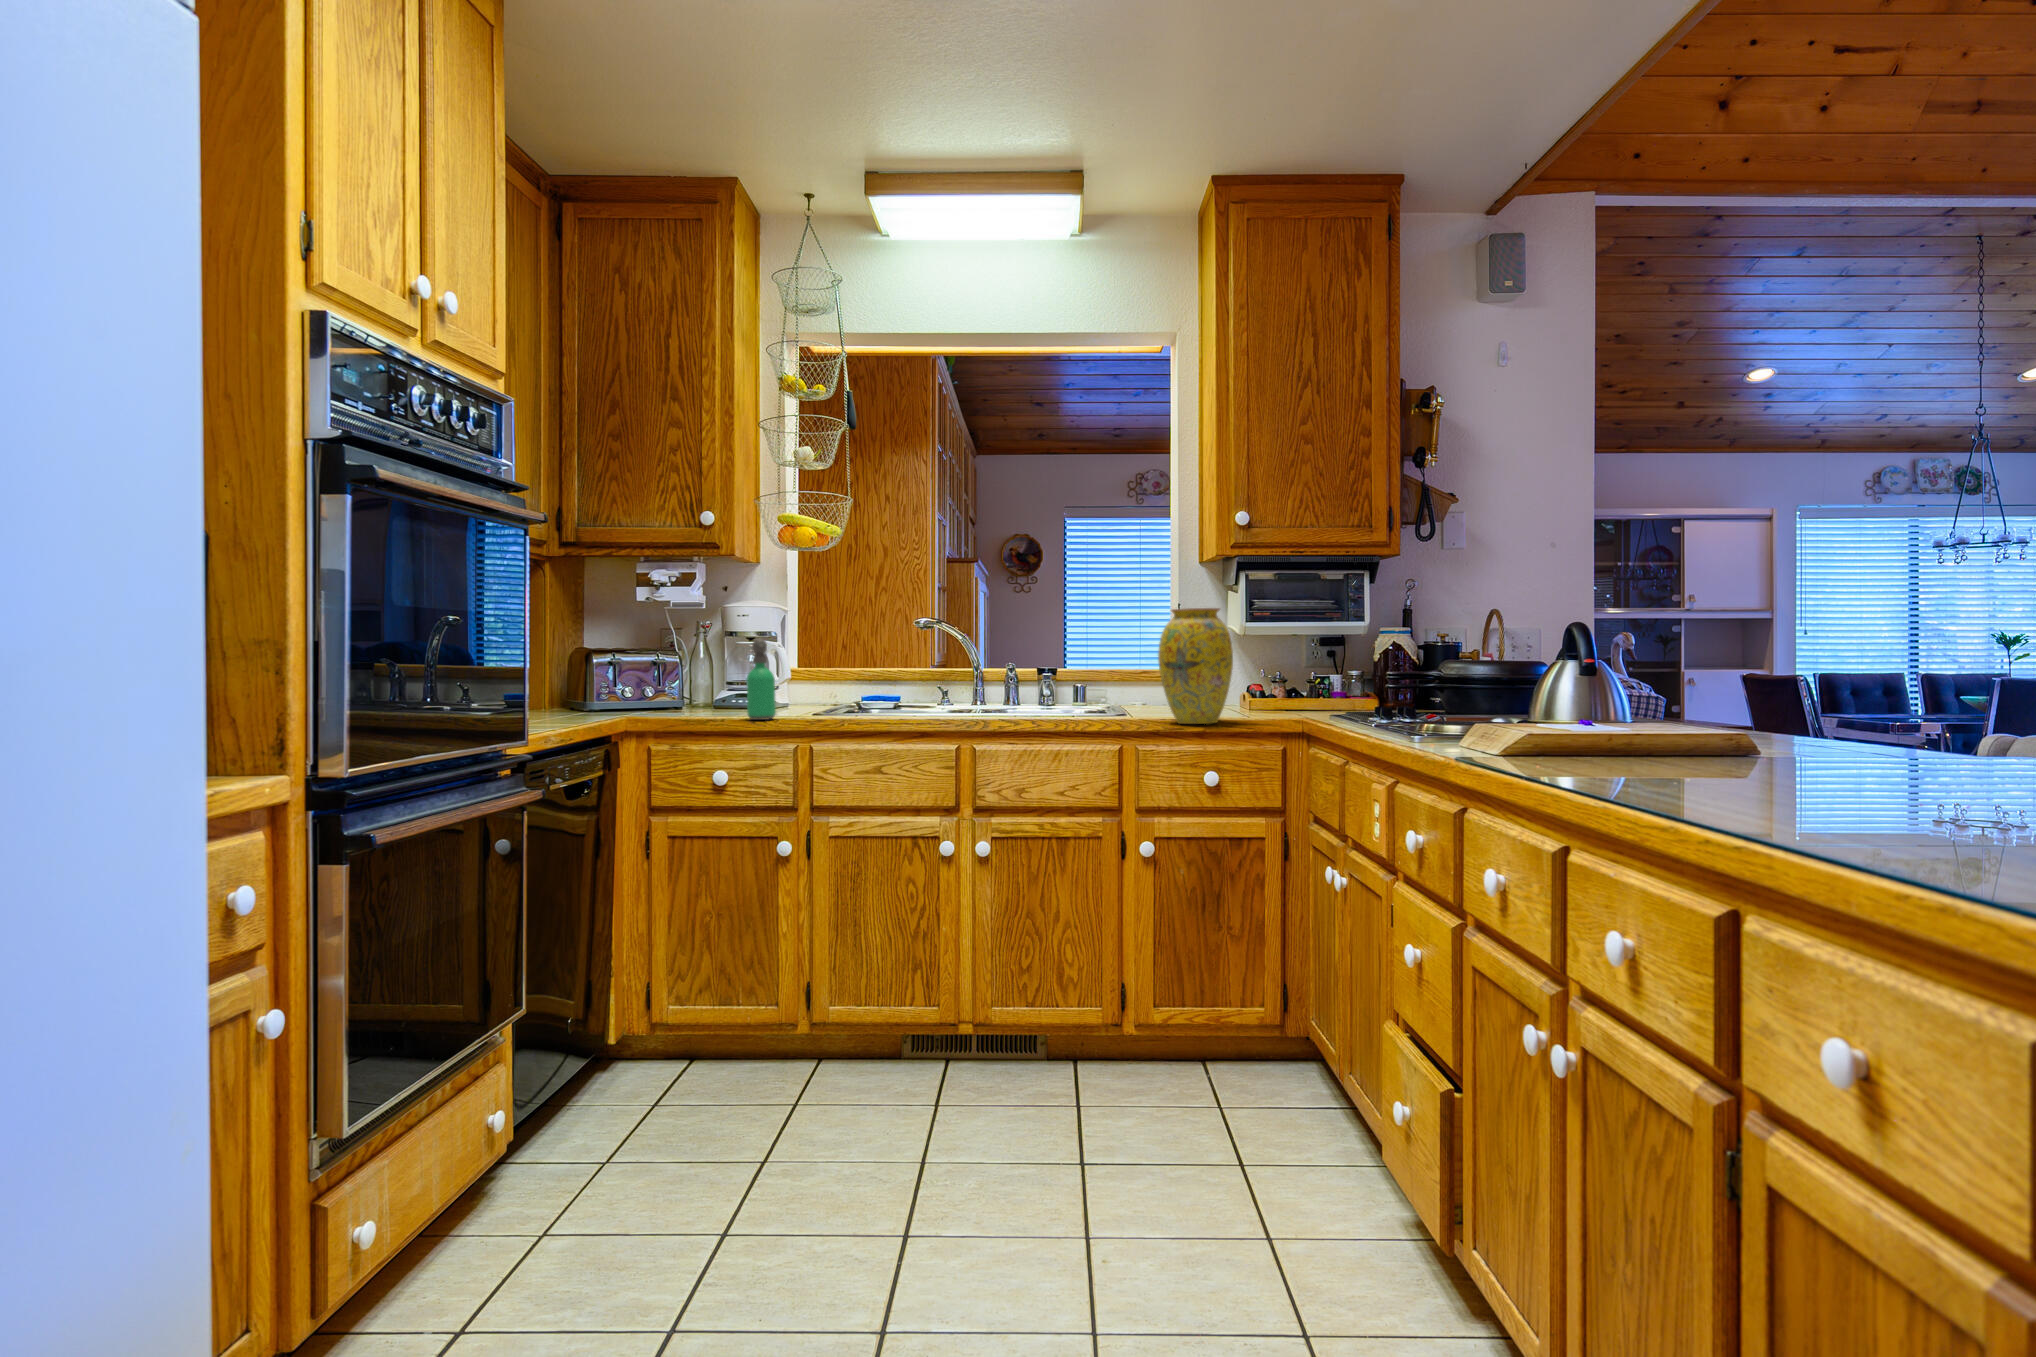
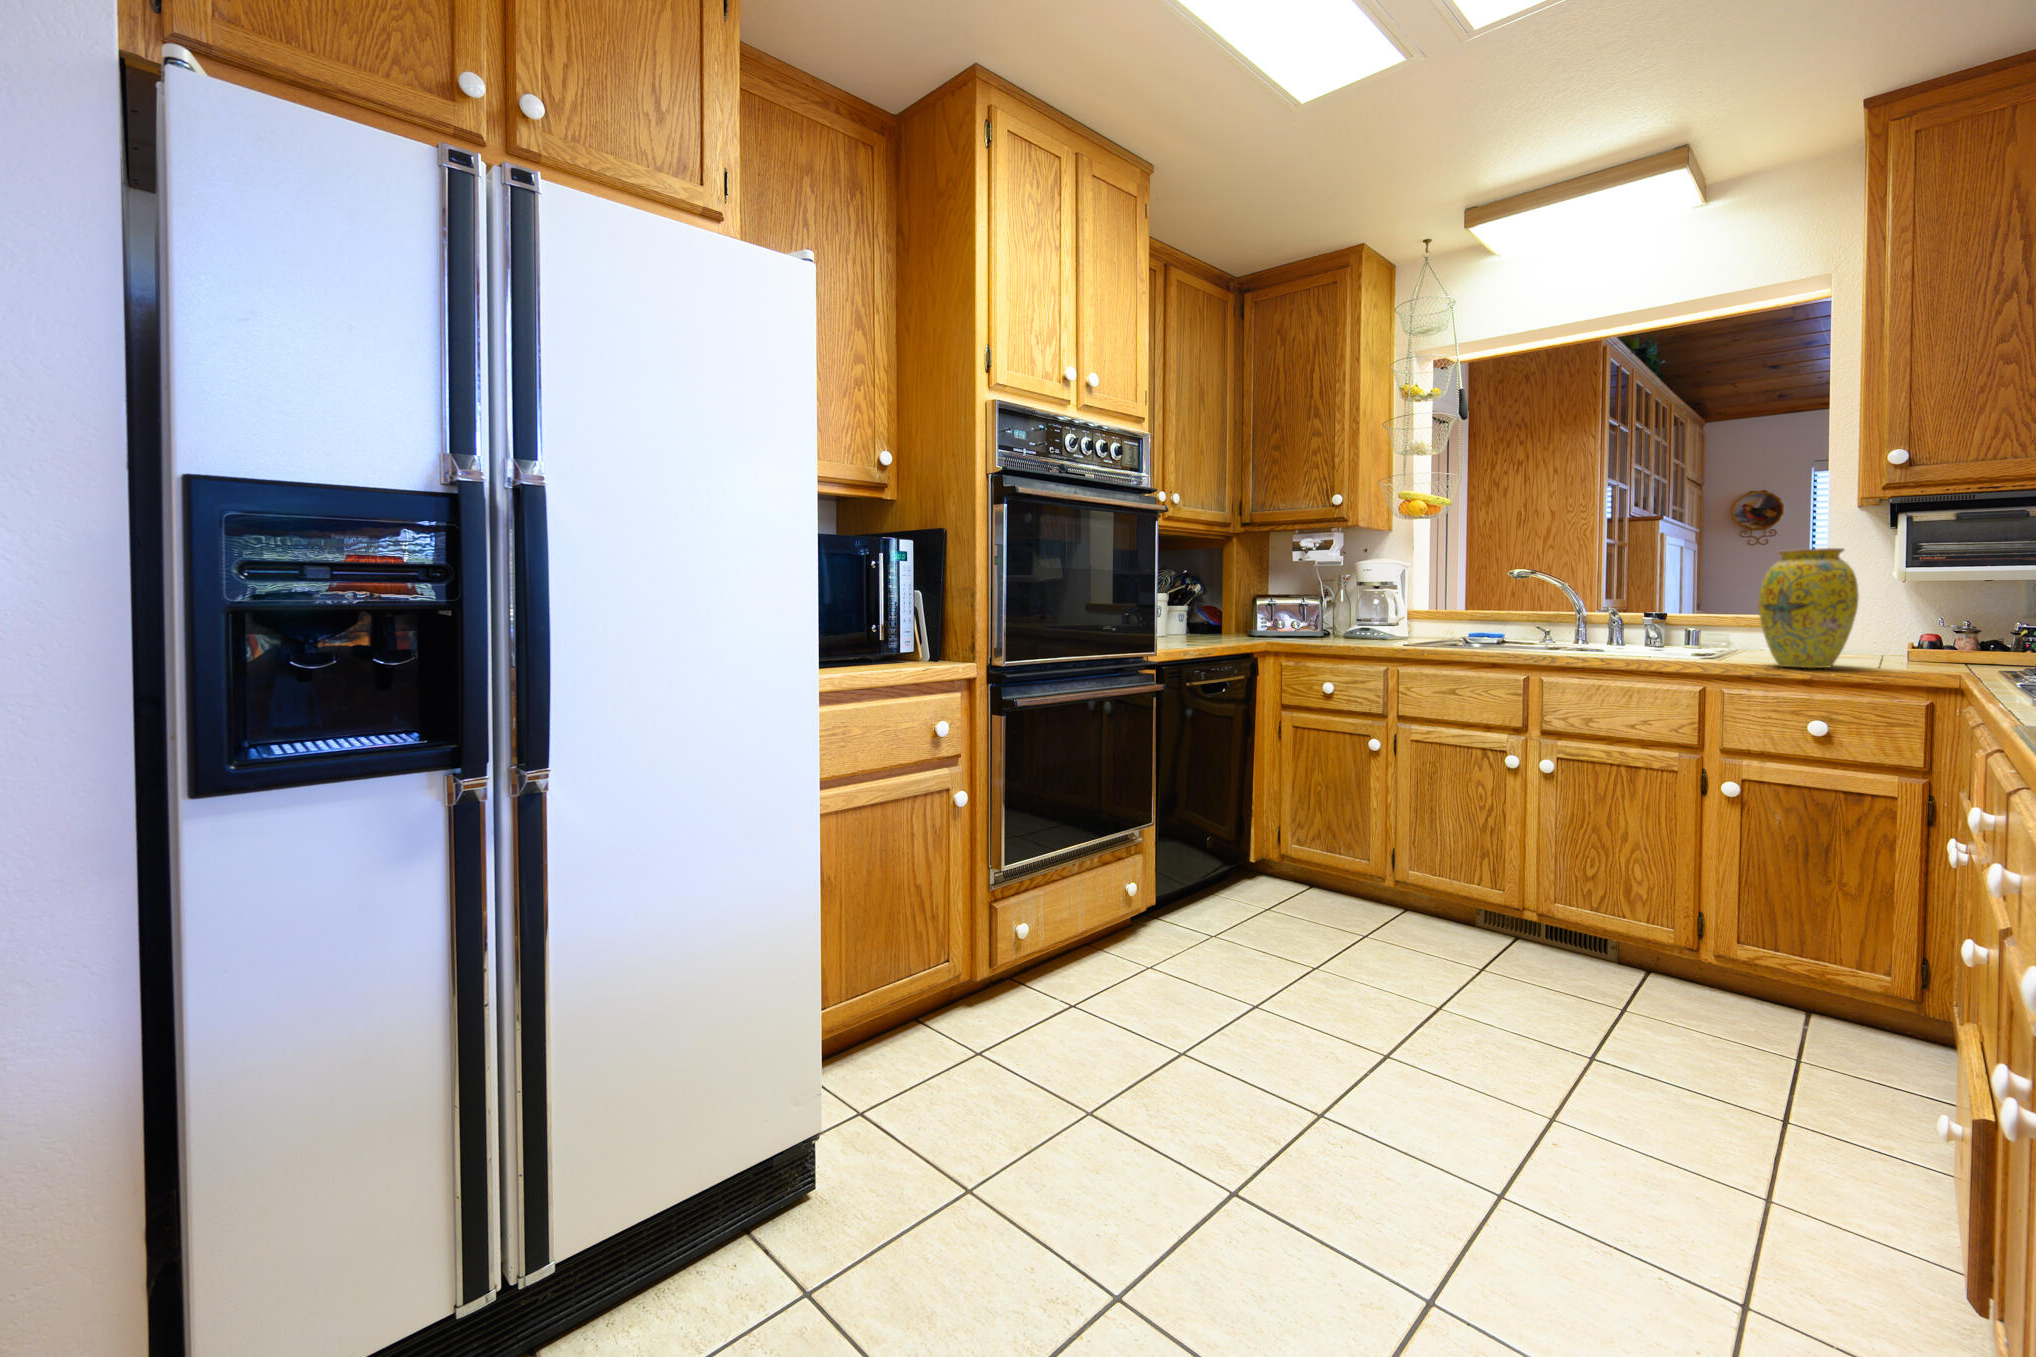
soap dispenser: present [747,638,776,720] -> none [1352,585,1375,648]

